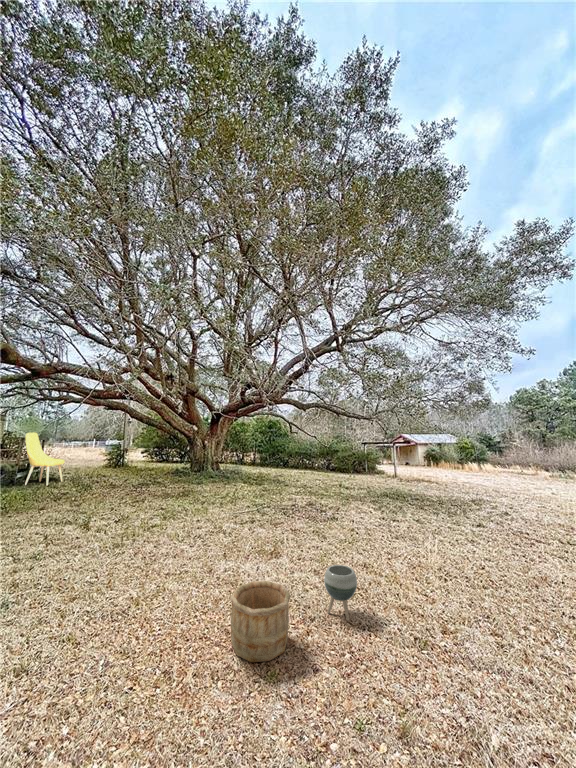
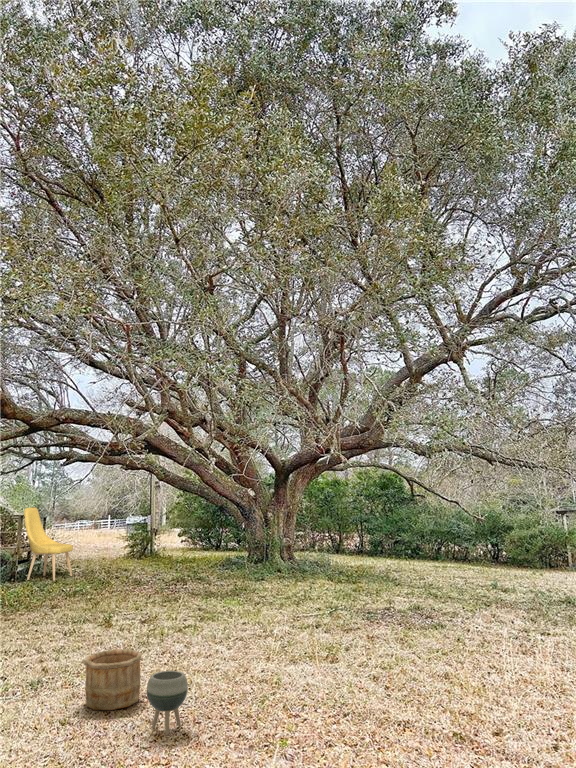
planter: present [324,565,357,621] -> present [147,671,188,735]
wooden bucket: present [230,581,290,662] -> present [84,649,142,710]

